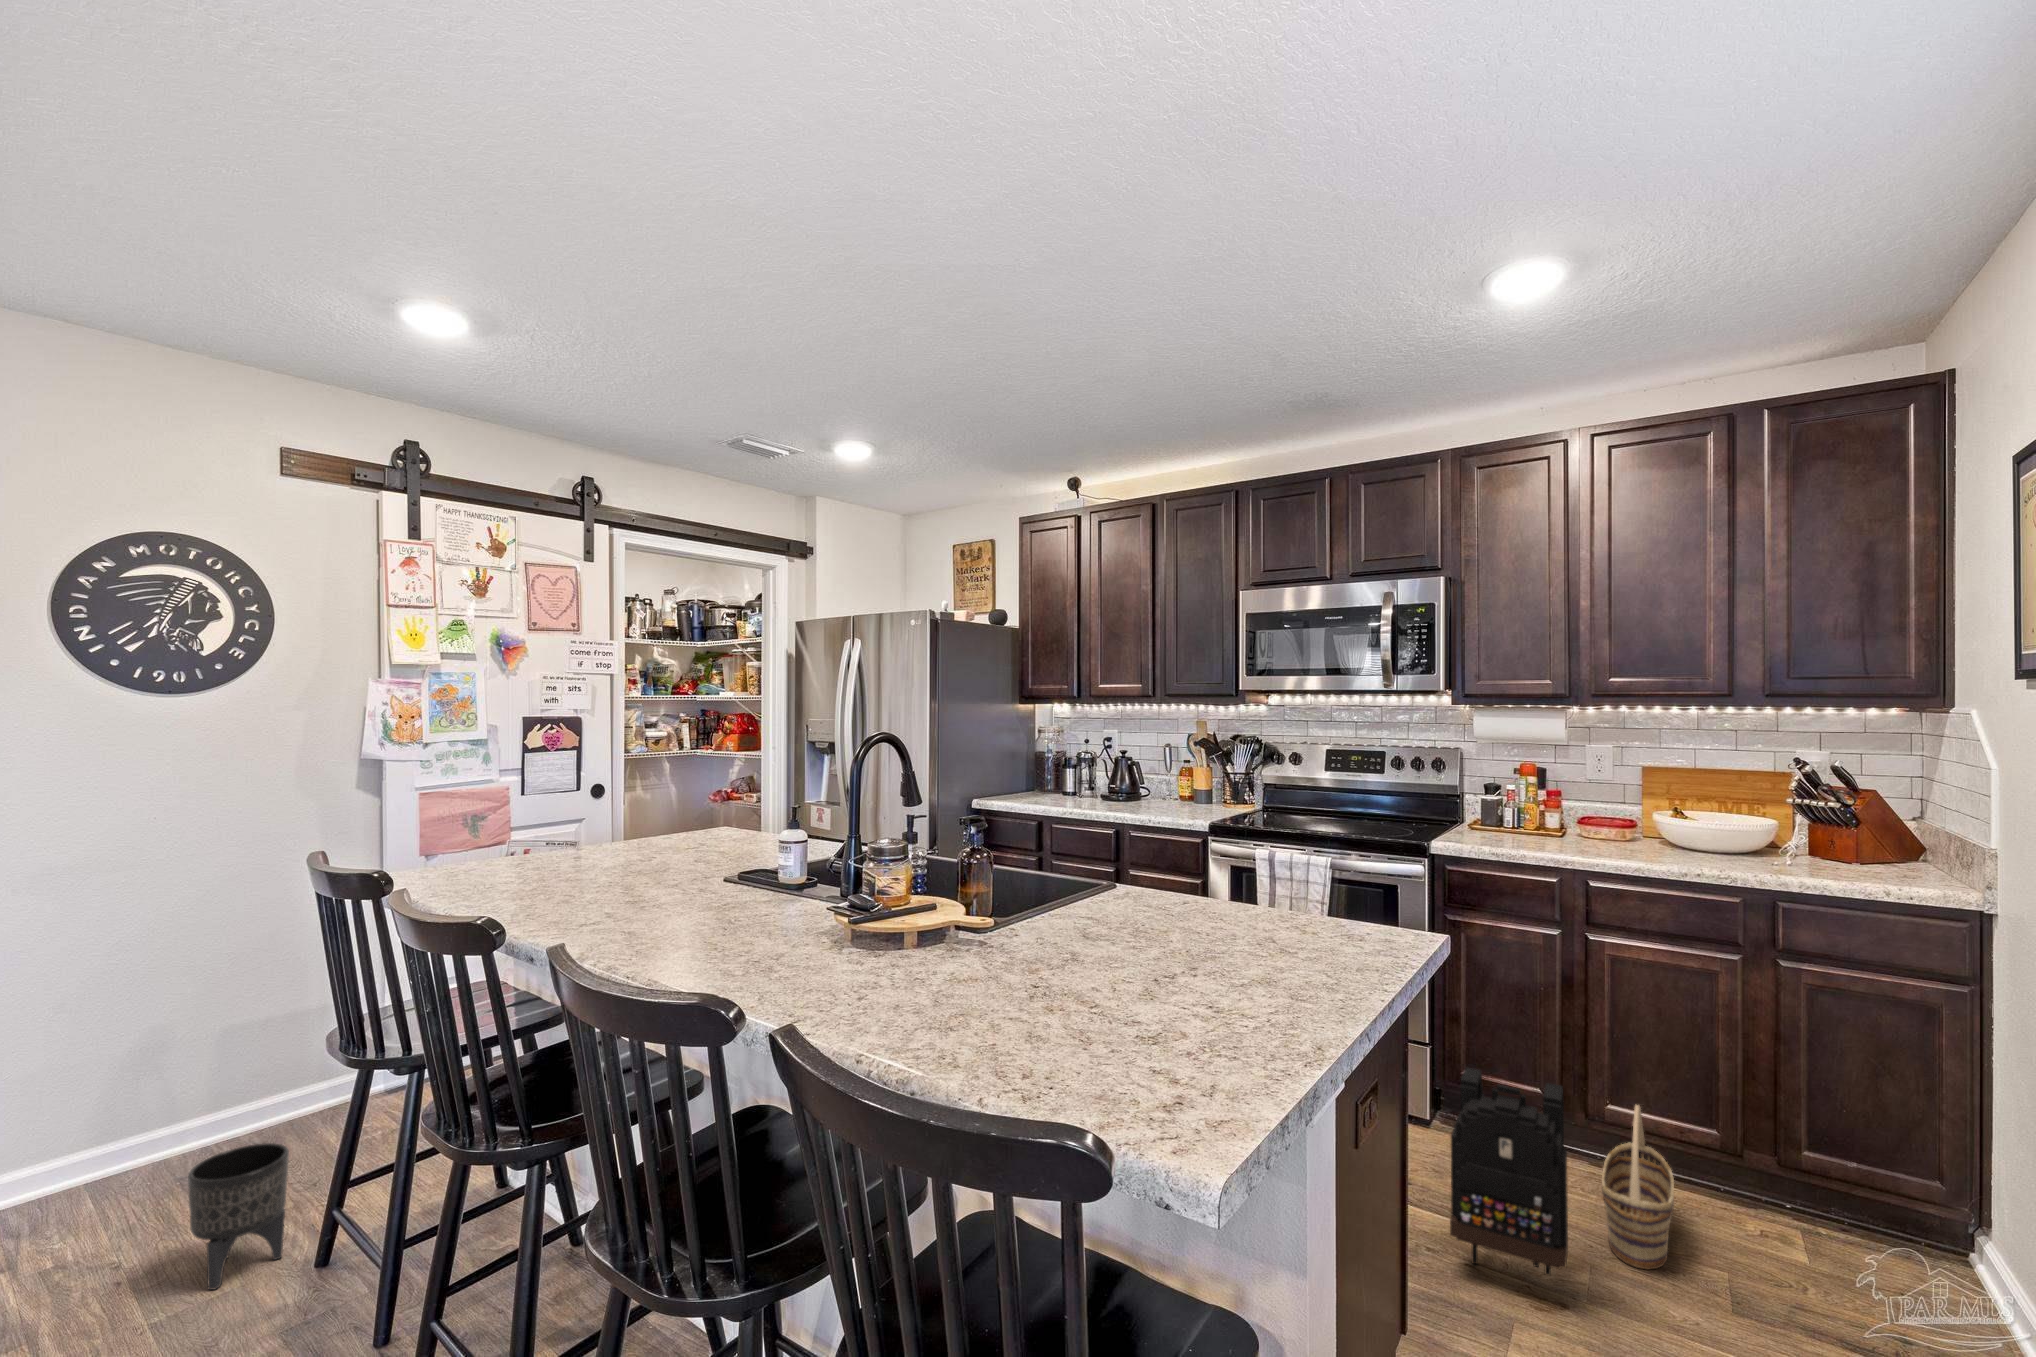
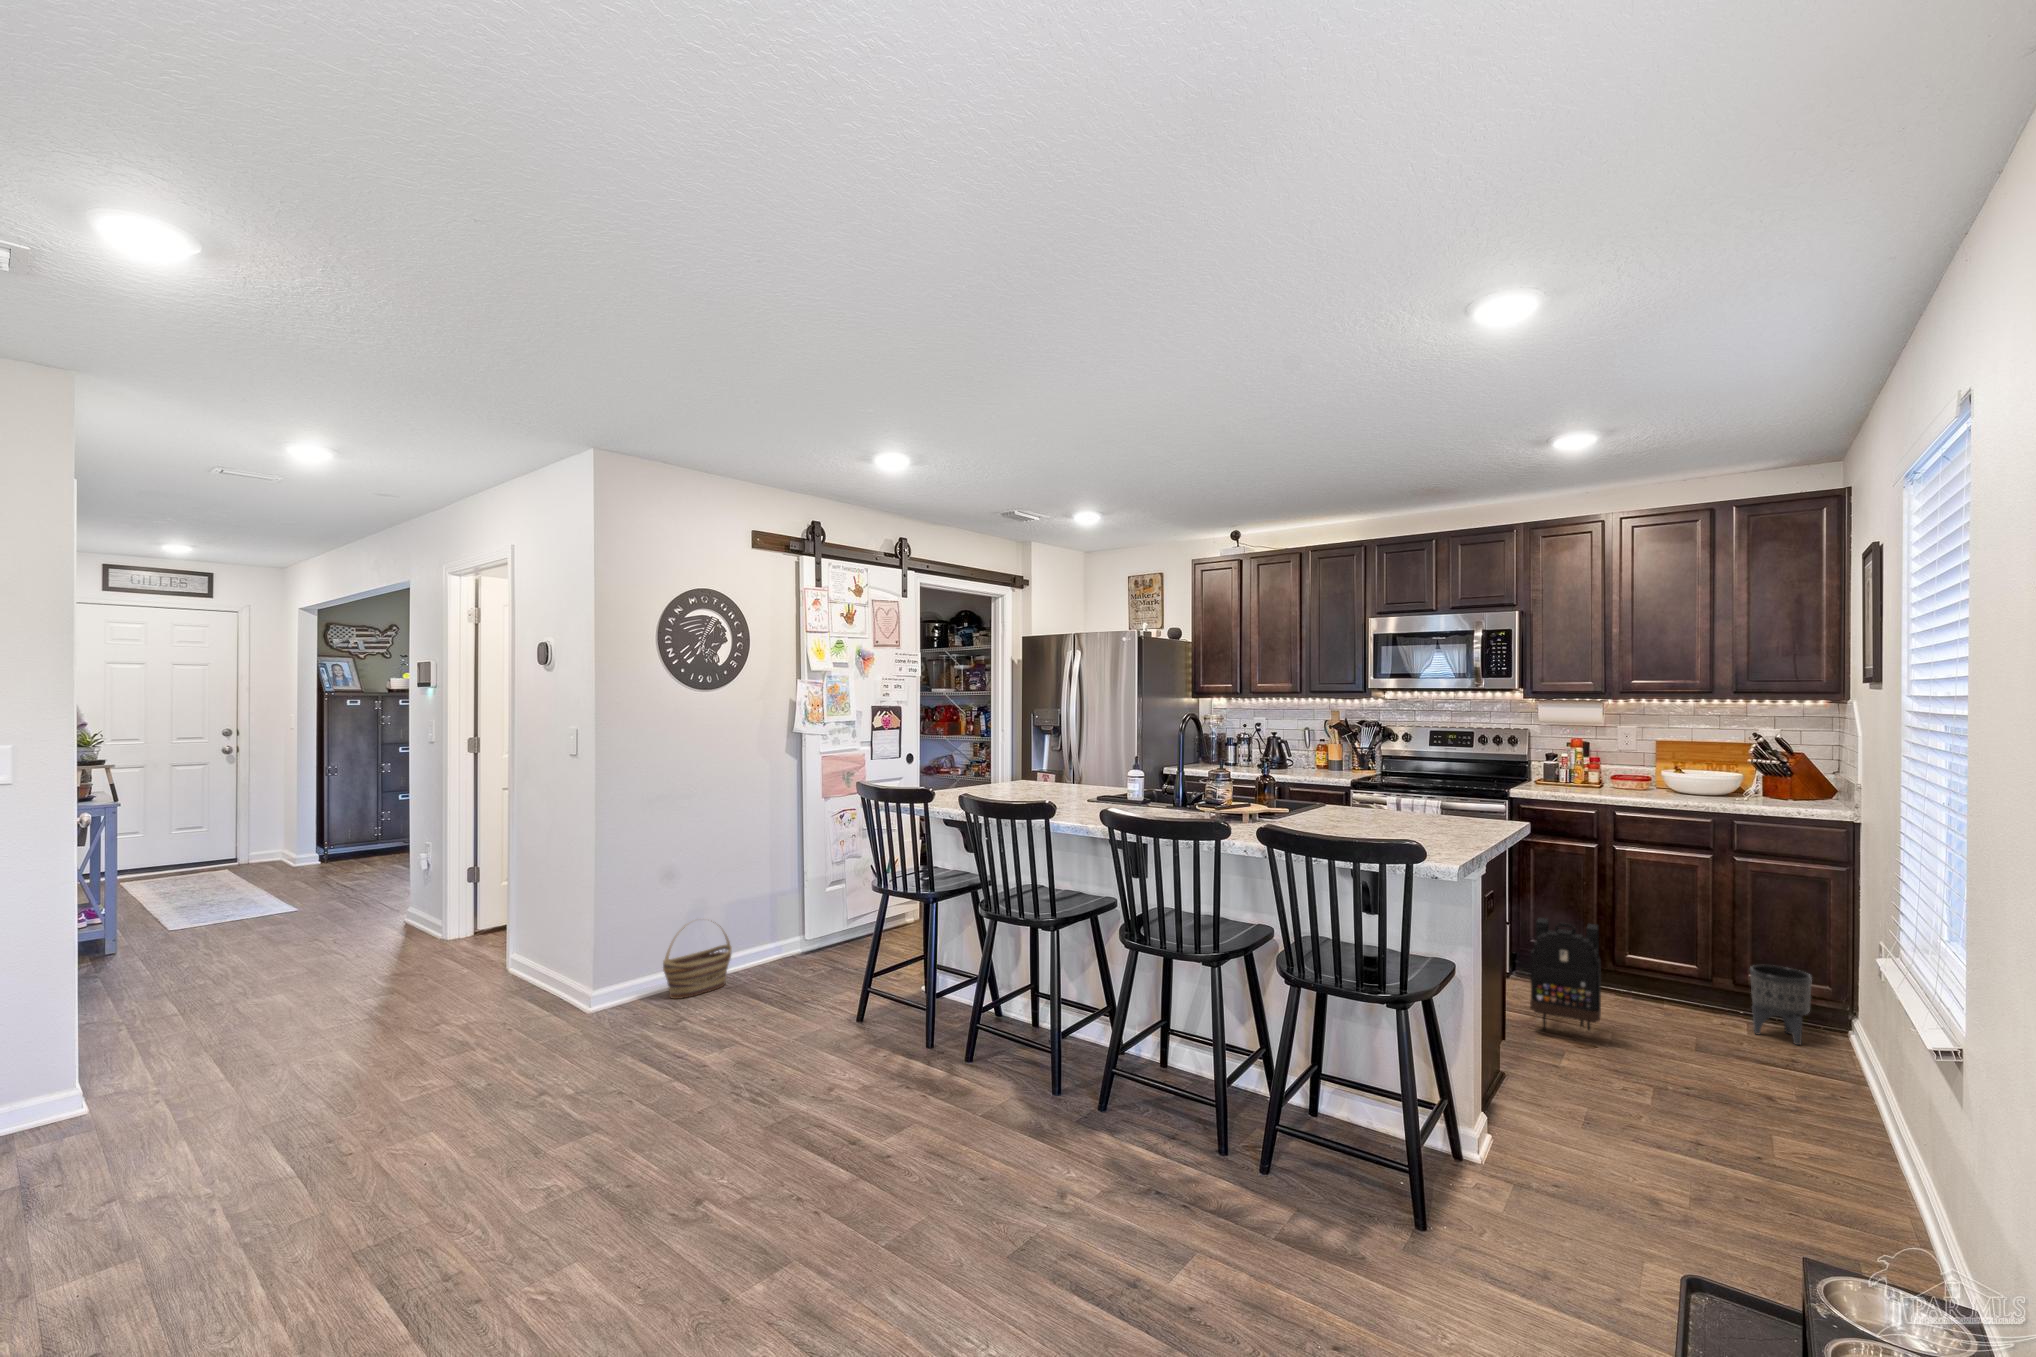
basket: present [1602,1105,1674,1269] -> present [663,925,732,999]
planter: present [188,1143,289,1290] -> present [1750,965,1812,1045]

